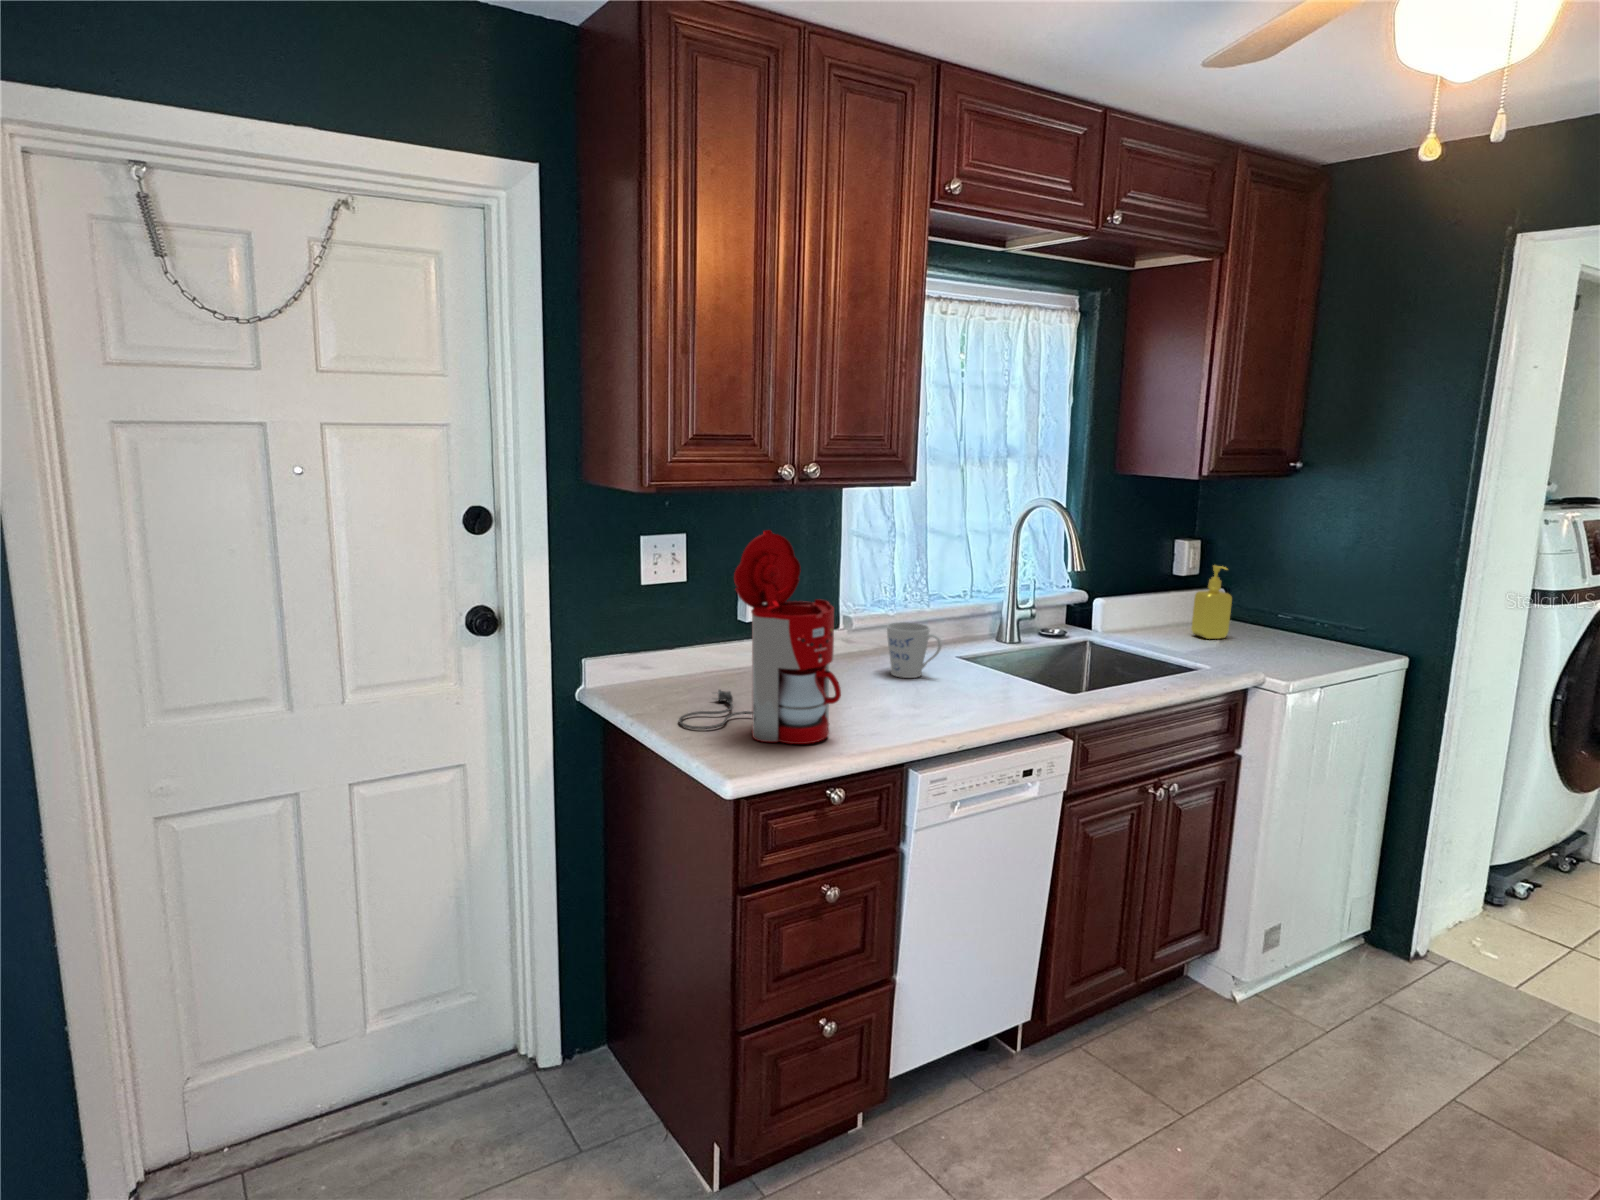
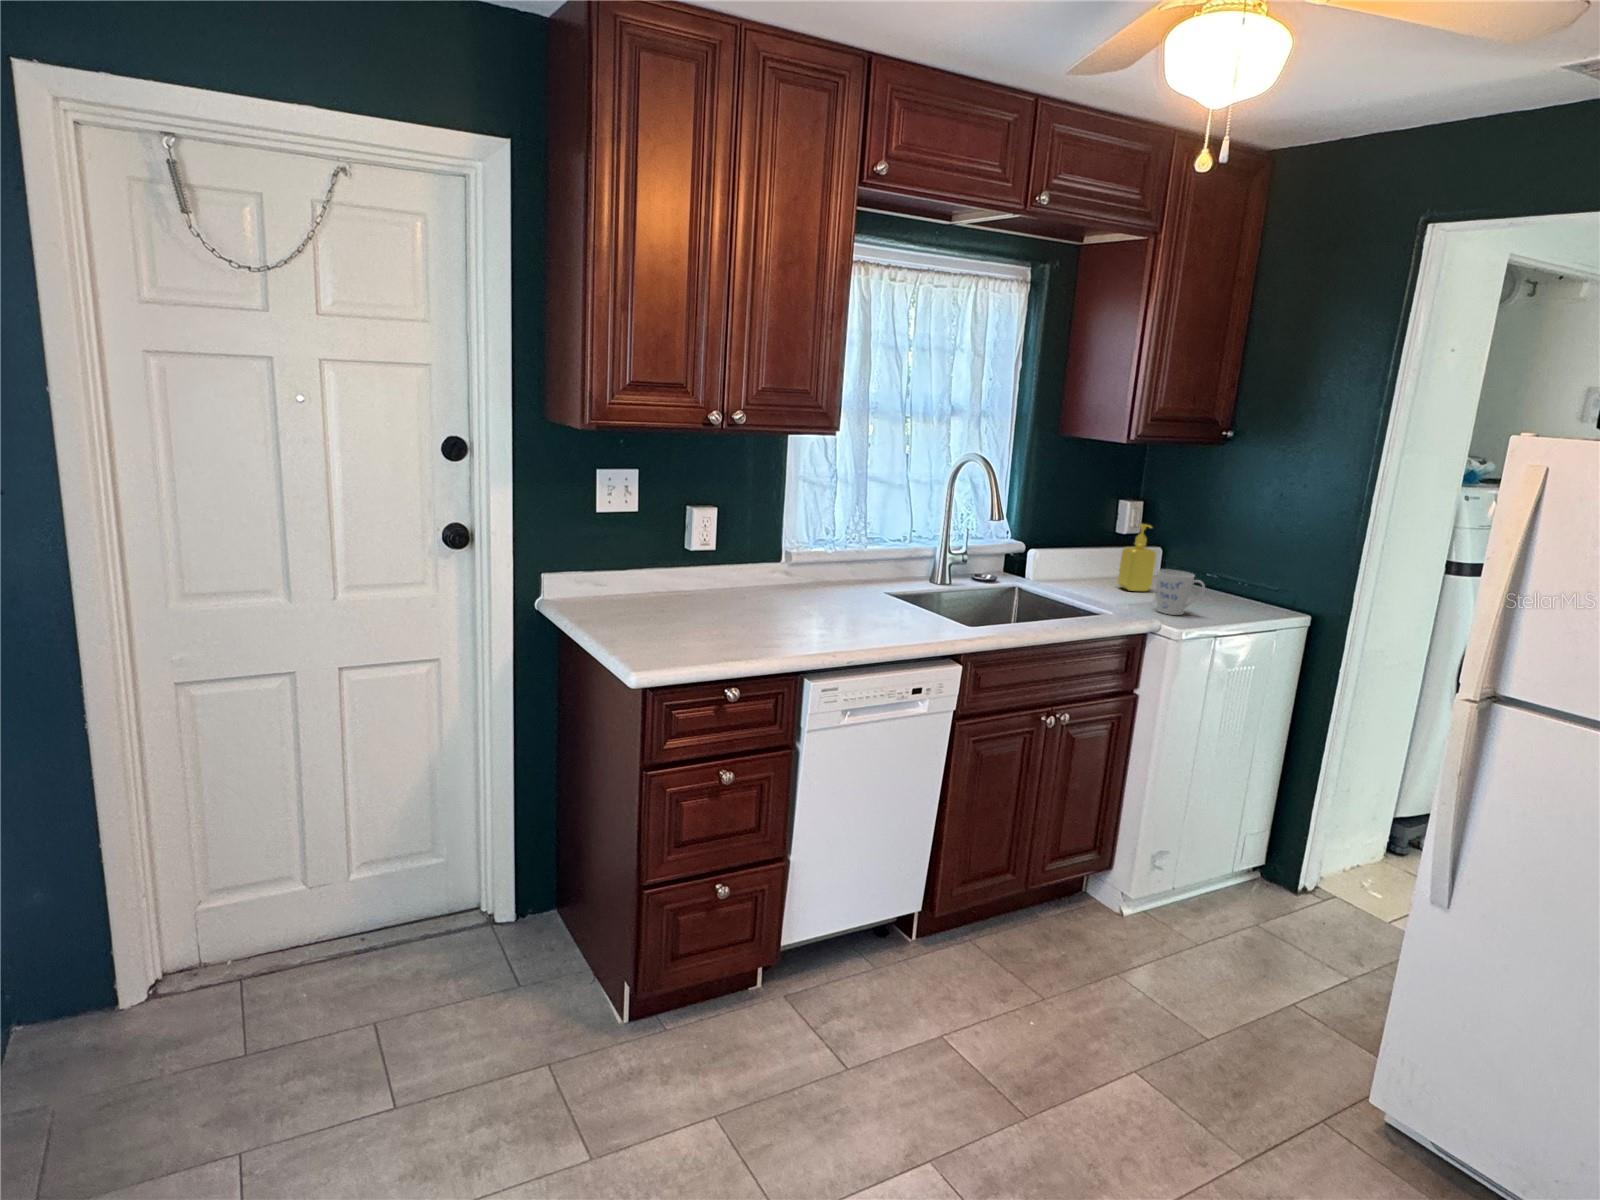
coffee maker: present [679,530,841,744] -> none [611,467,746,650]
mug: present [887,622,942,678] -> present [1157,569,1205,615]

